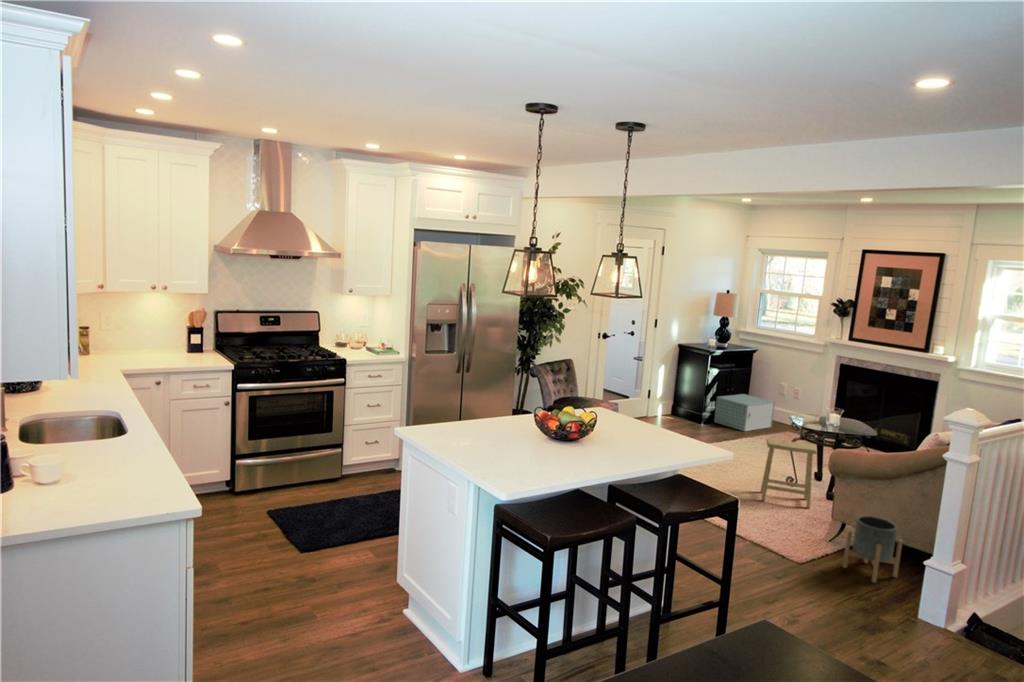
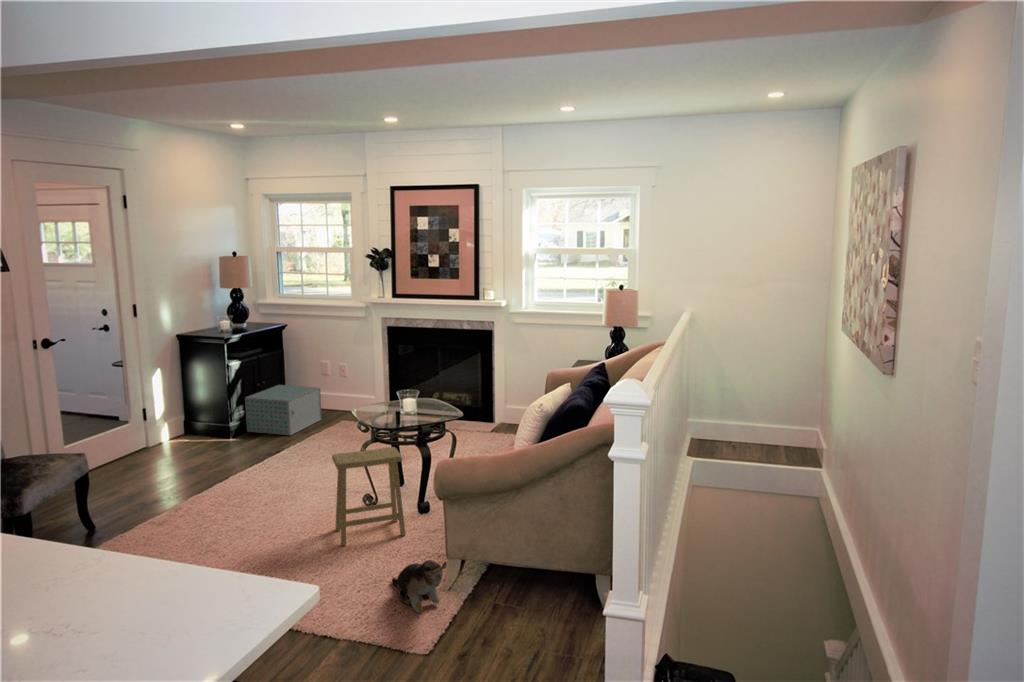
plush toy: none [789,513,827,547] -> present [392,560,447,613]
planter: present [843,516,902,583] -> none [479,540,545,638]

